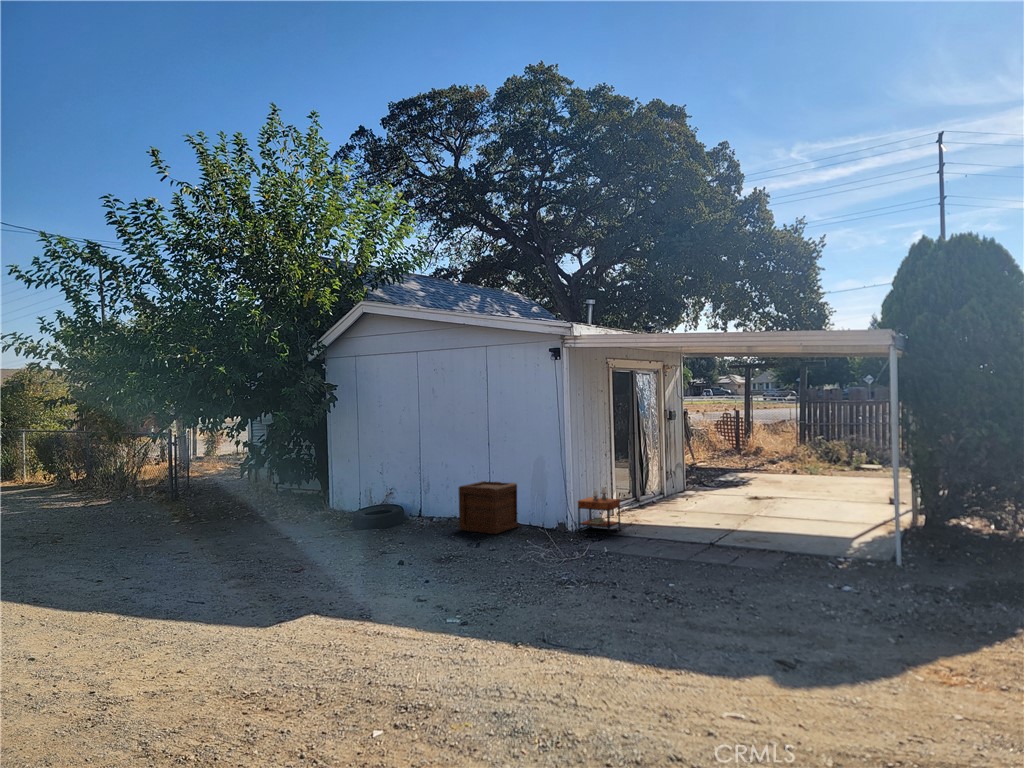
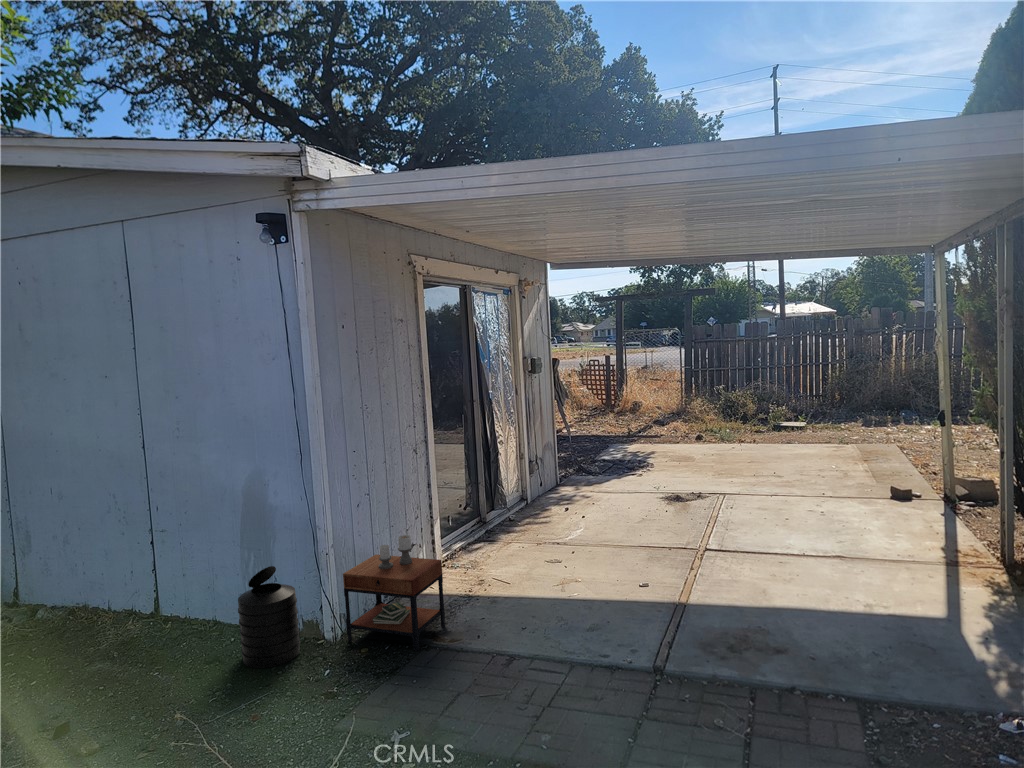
wooden crate: present [459,481,520,534] -> none [41,531,219,680]
trash can: none [536,494,559,534] -> present [238,566,300,668]

